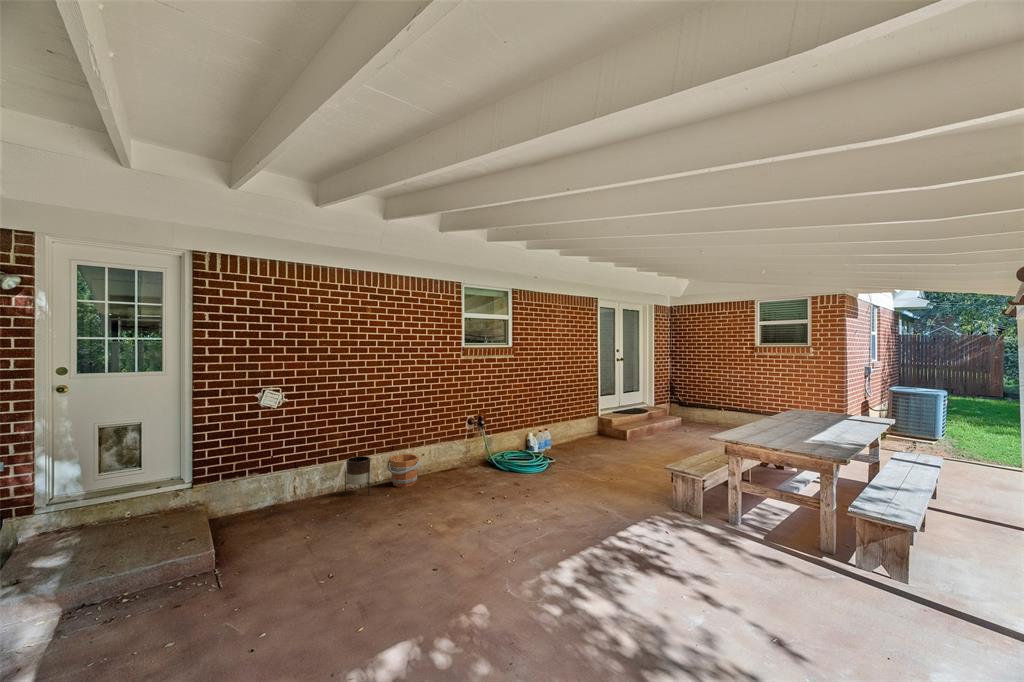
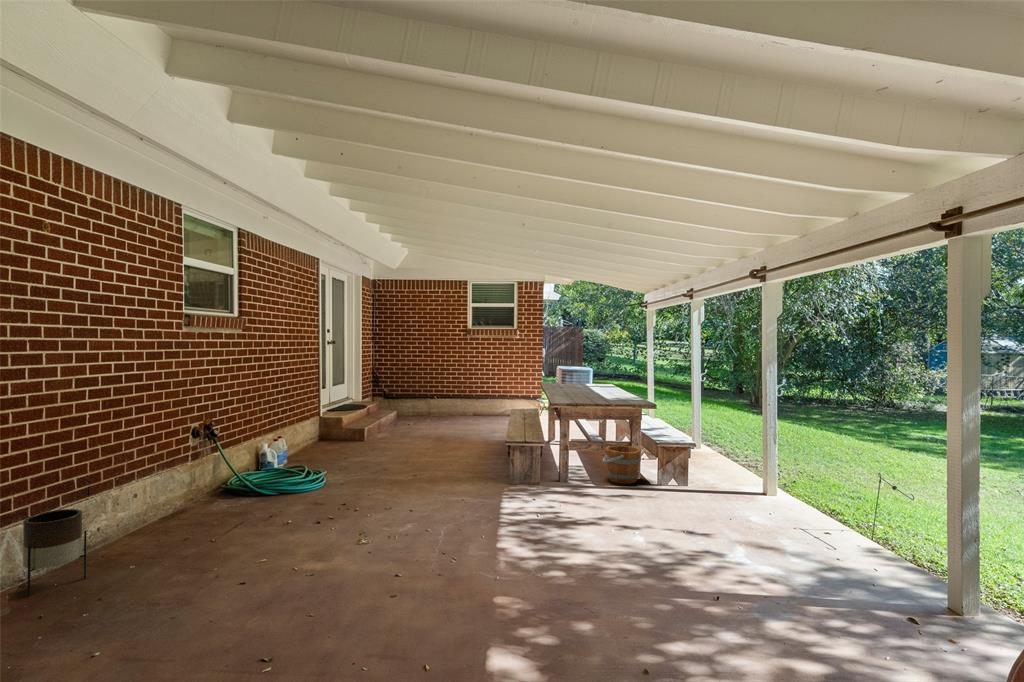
bucket: present [387,454,420,487] -> present [602,445,641,484]

